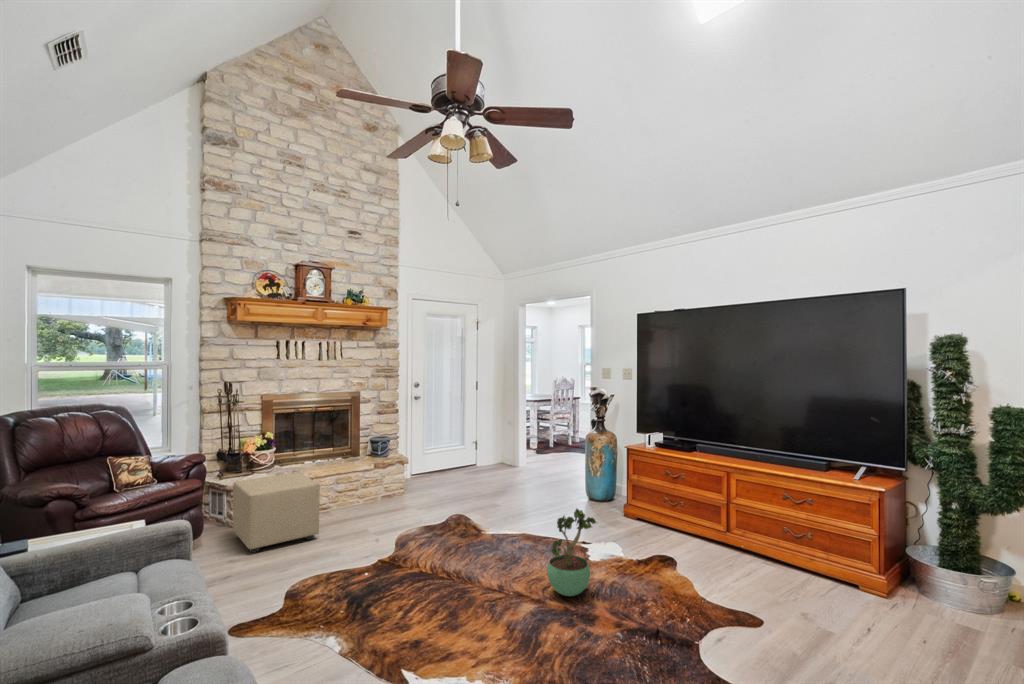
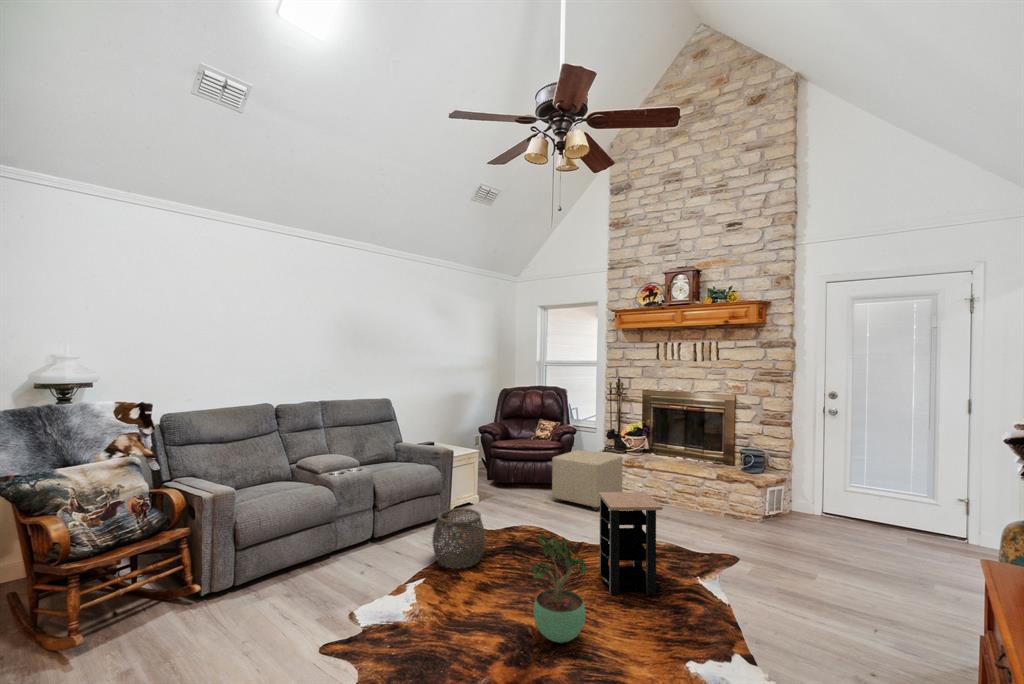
side table: none [463,477,513,565] -> present [599,492,663,595]
woven basket: none [353,561,425,647] -> present [432,508,485,569]

